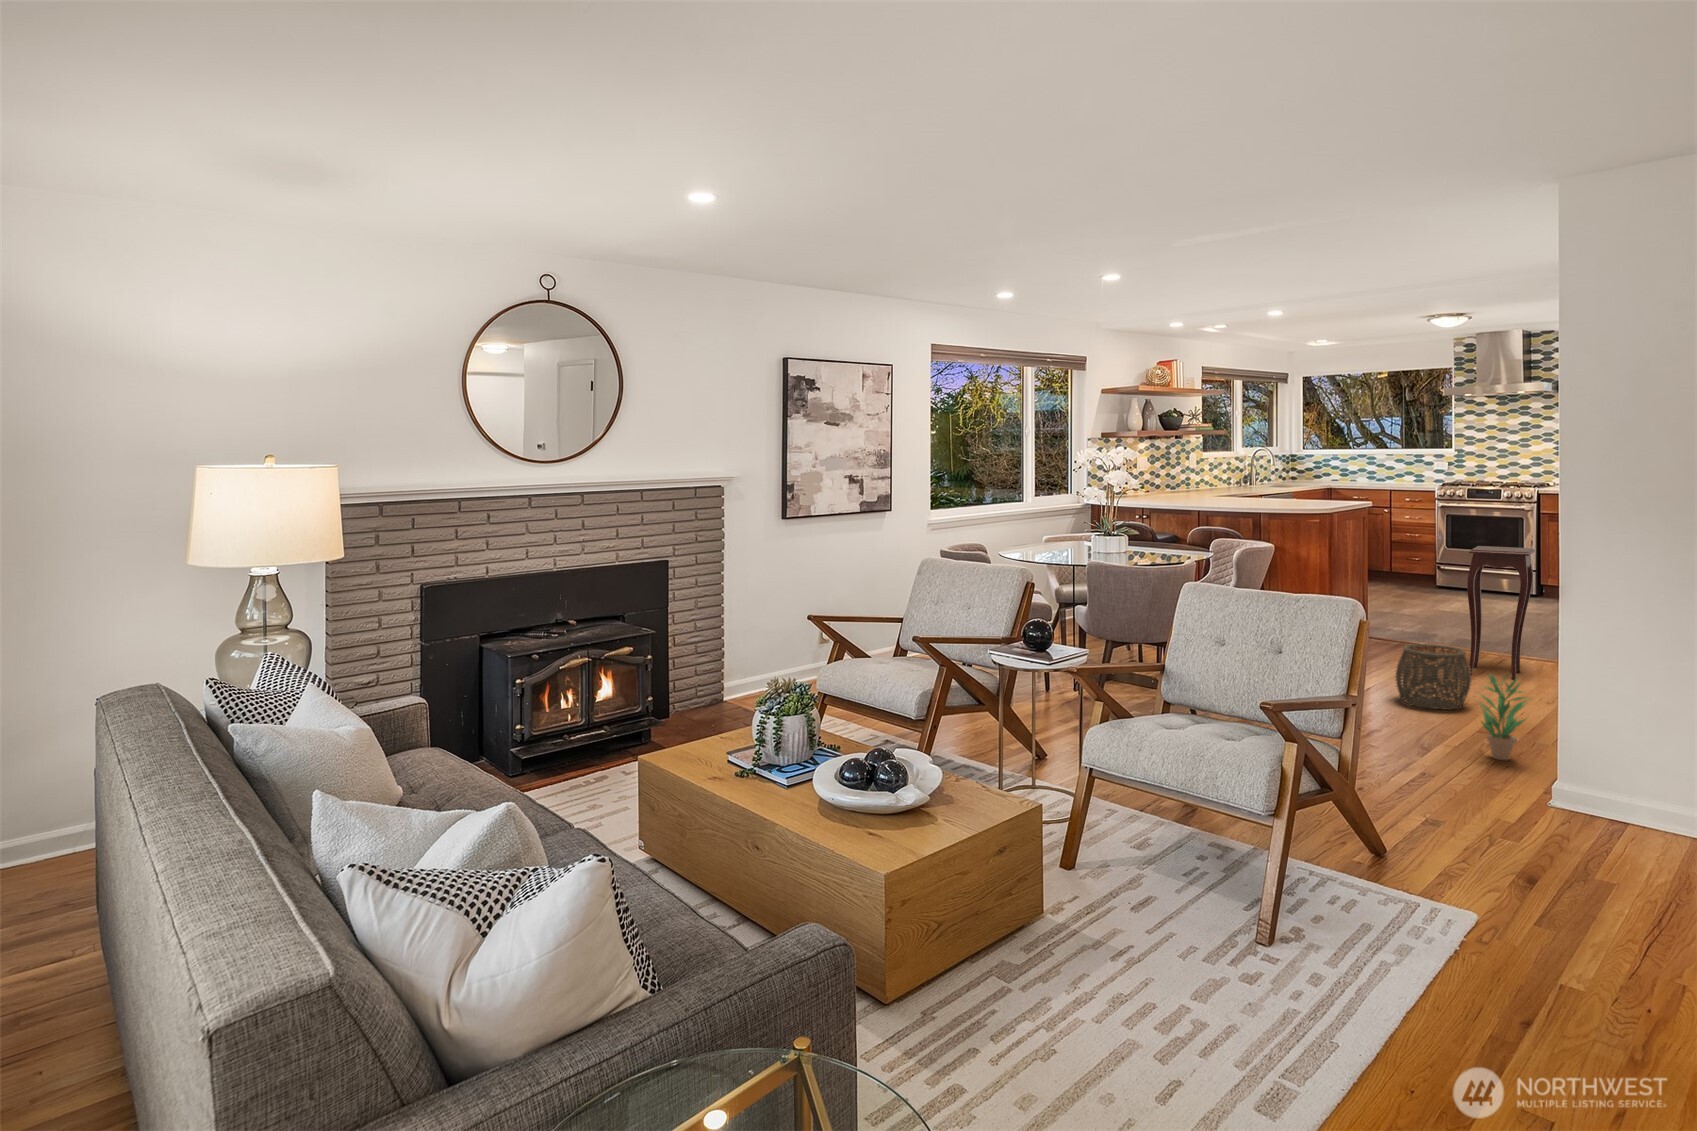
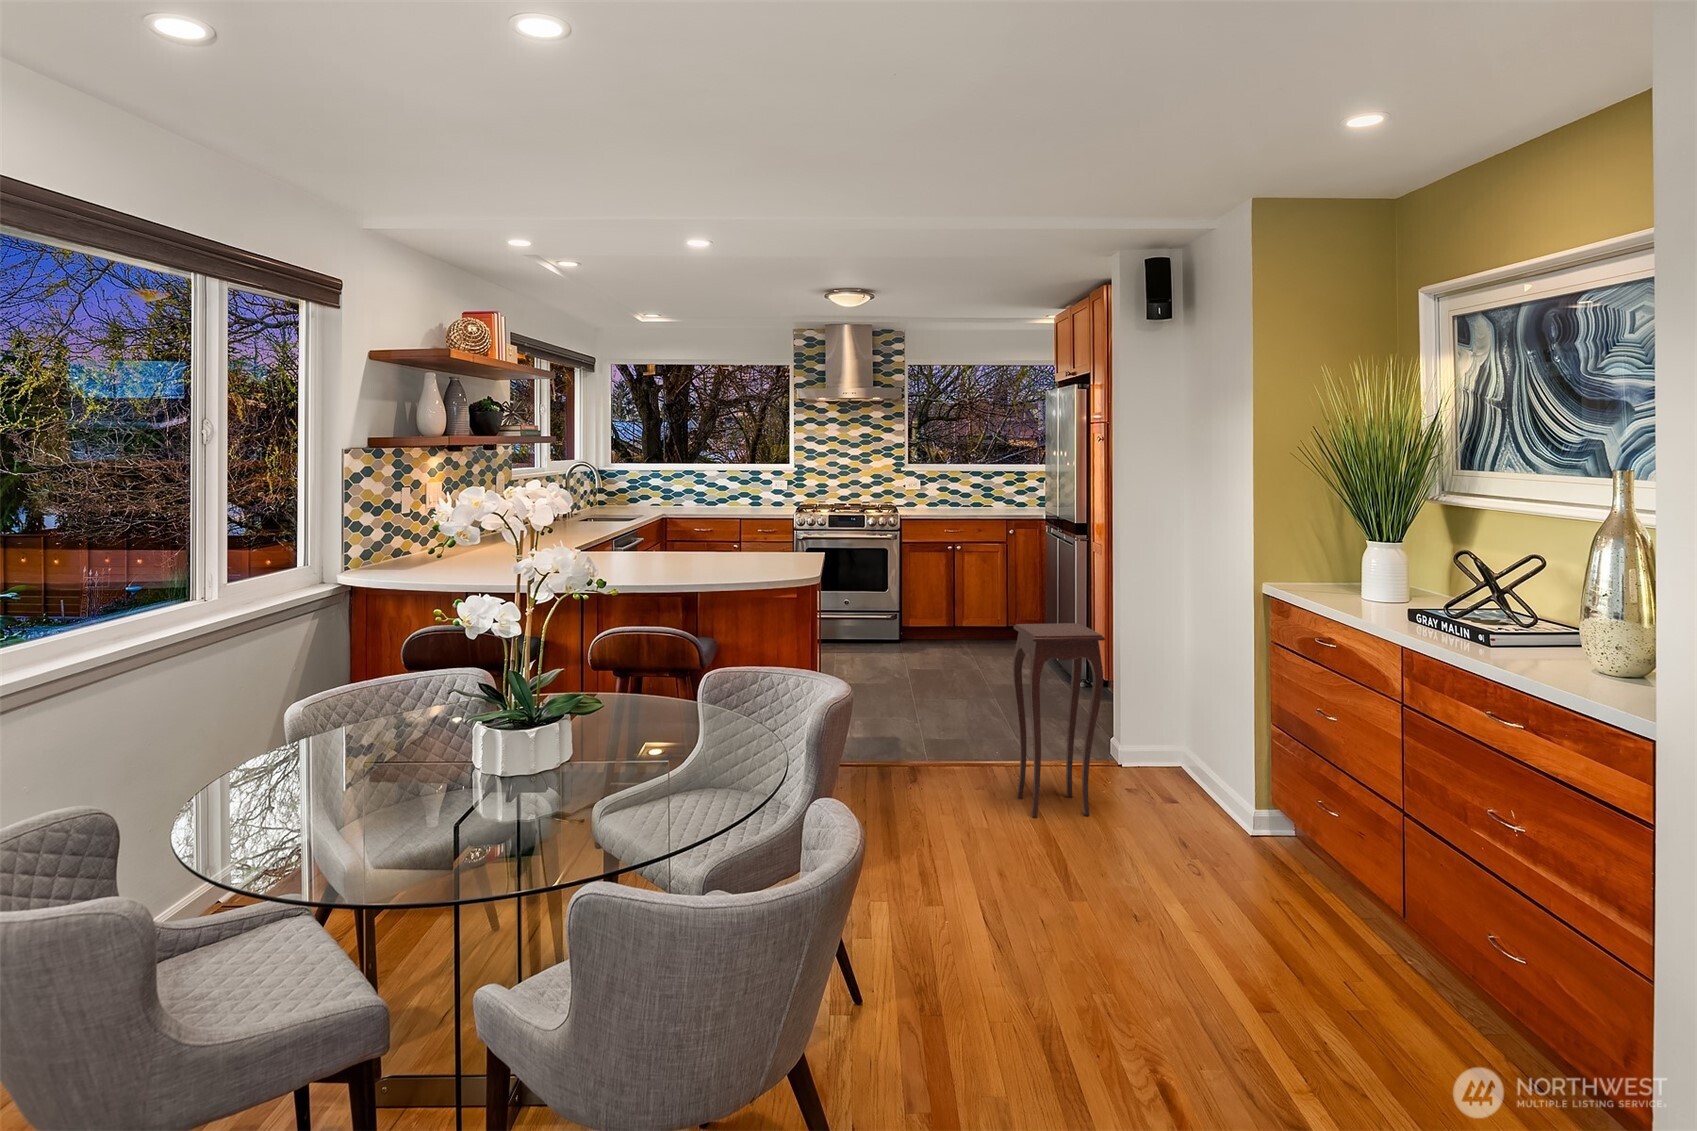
woven basket: present [1396,644,1471,710] -> none [1046,815,1160,940]
potted plant: present [1480,675,1527,760] -> none [1330,924,1439,1079]

